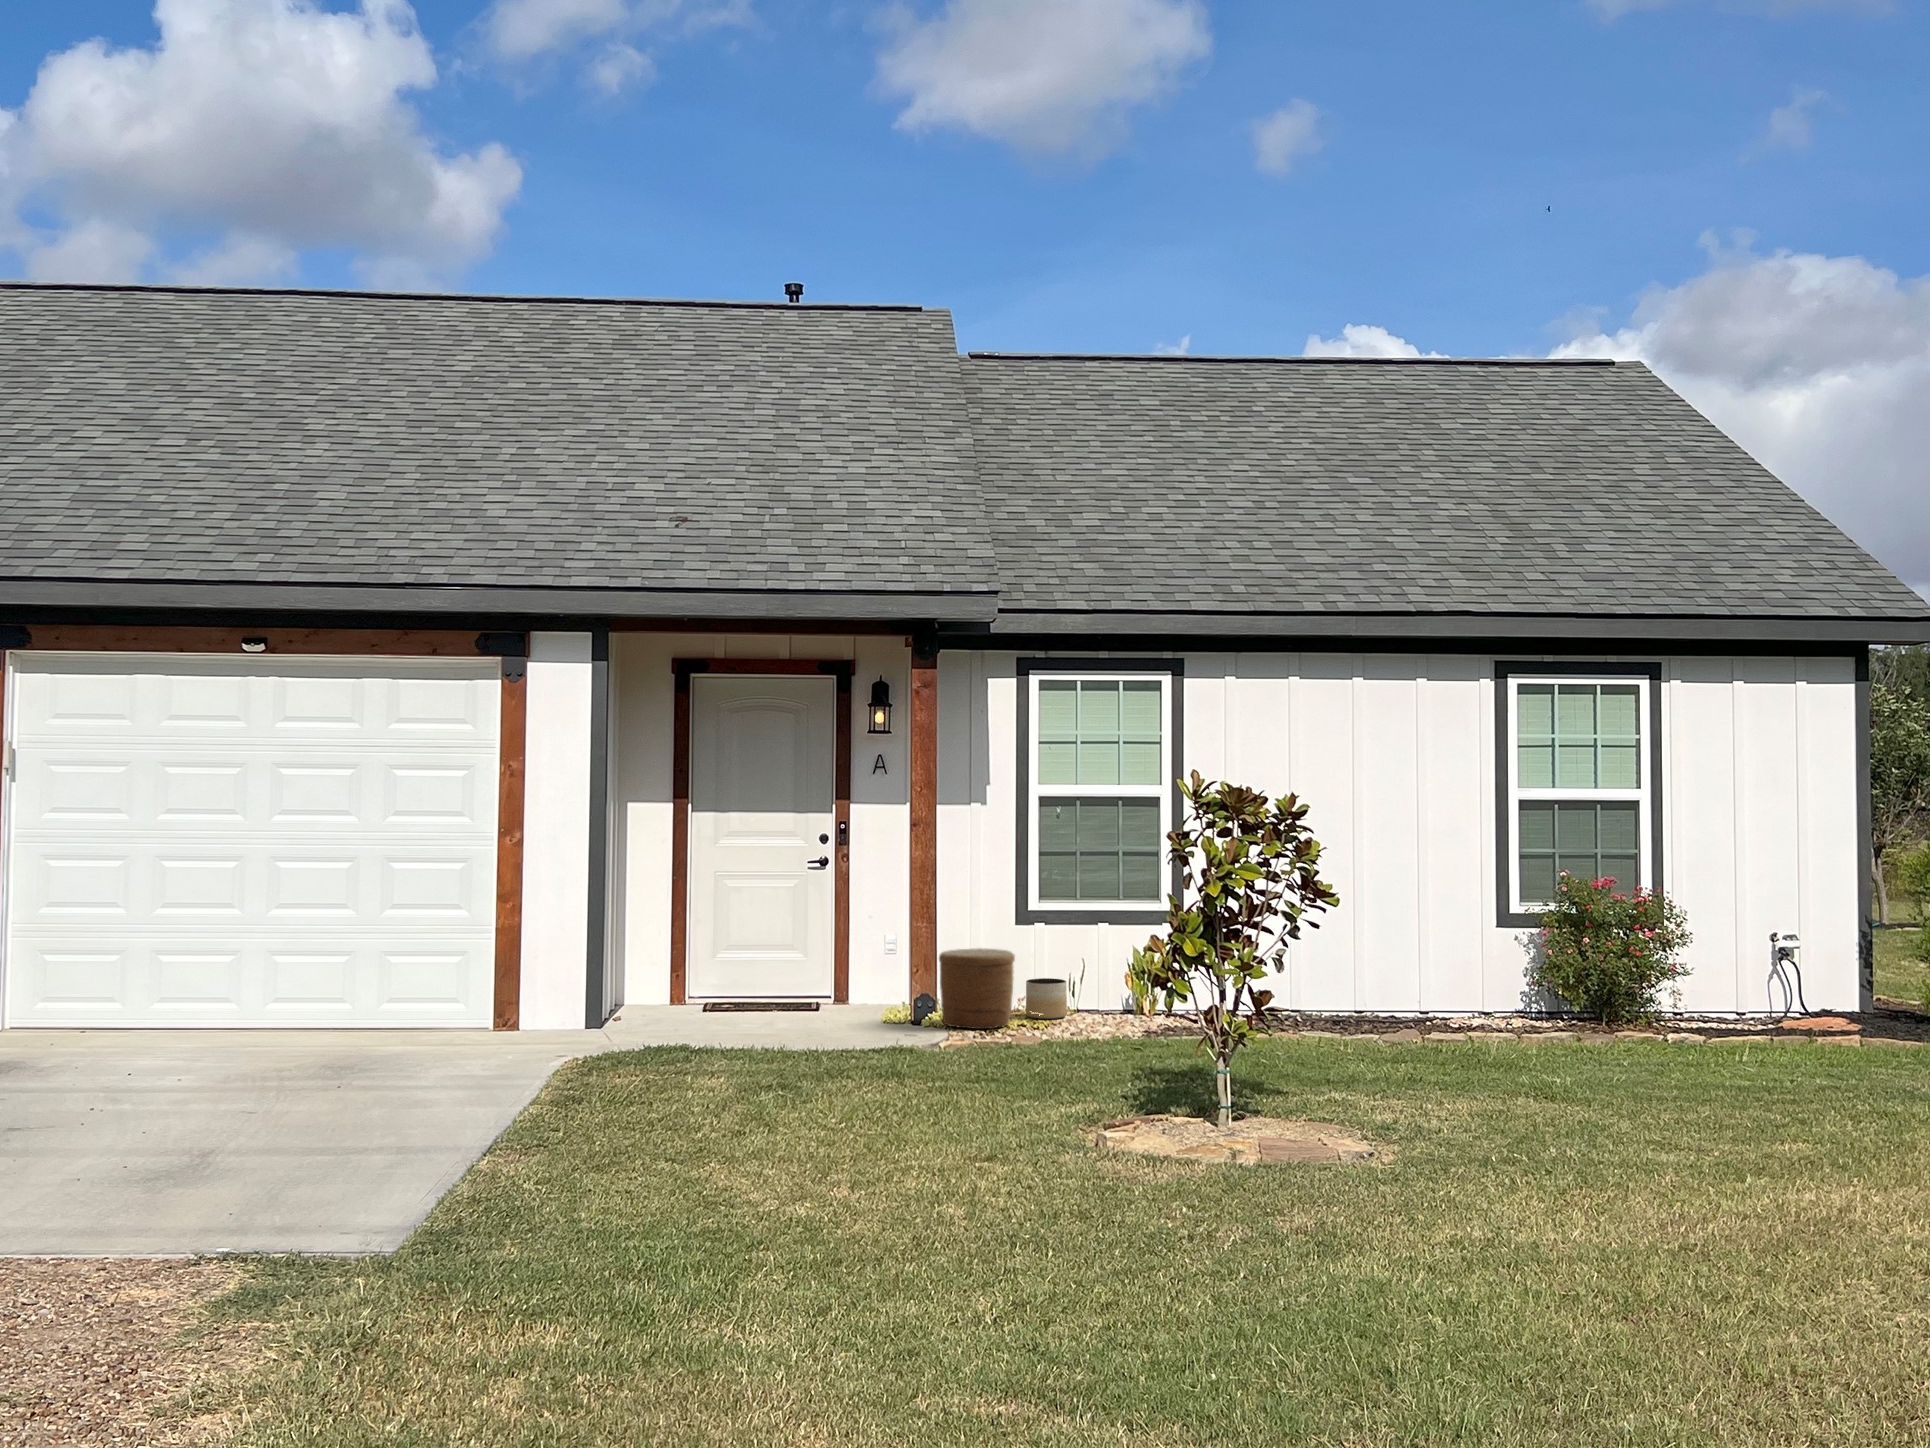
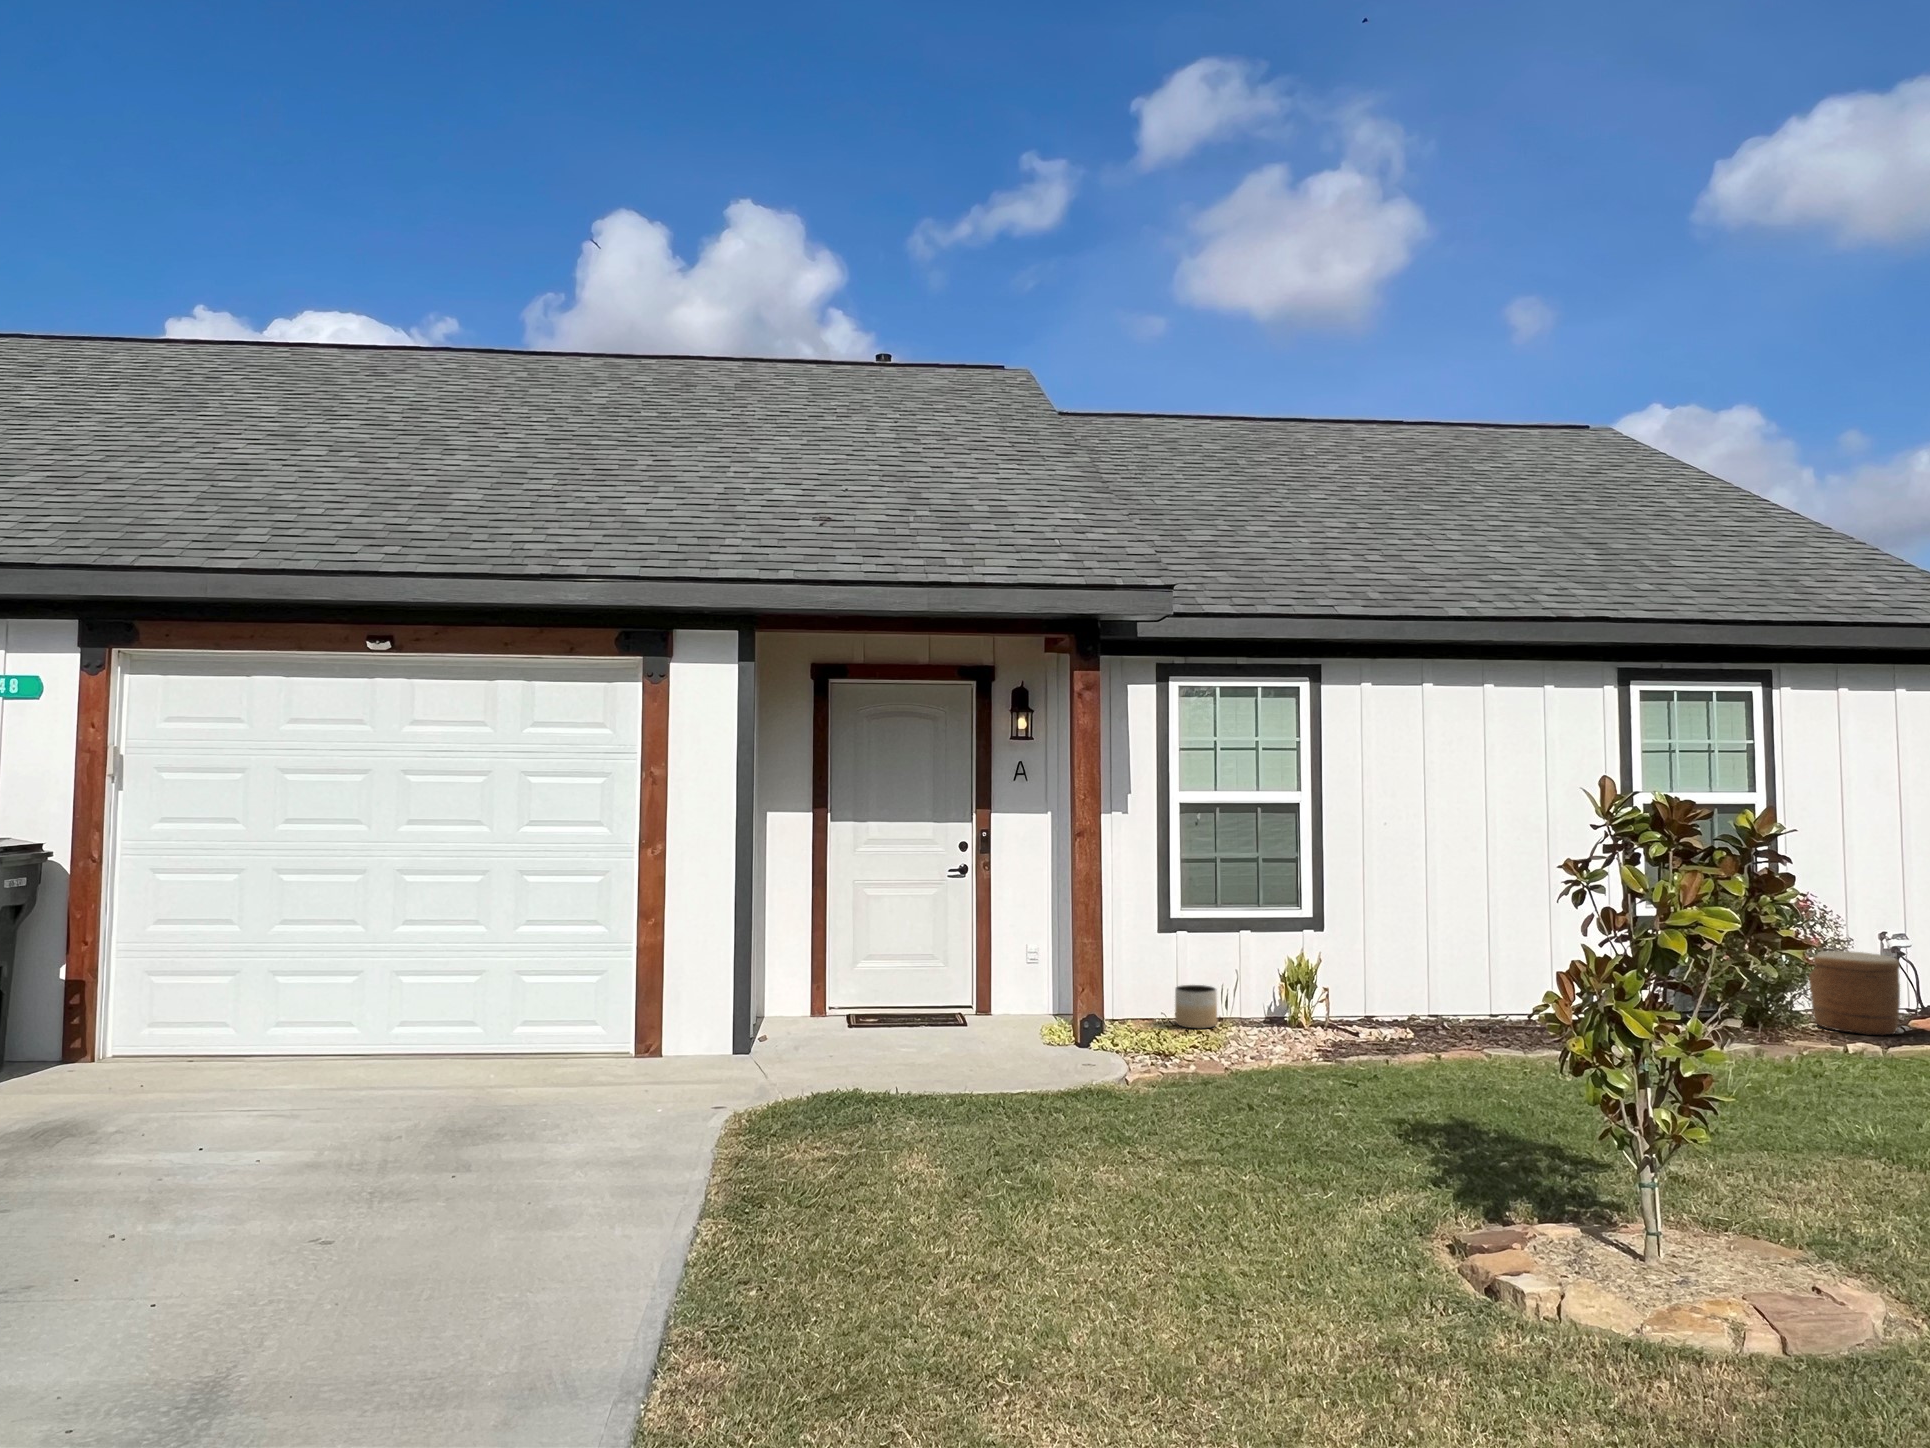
woven basket: present [939,948,1015,1029] -> present [1809,951,1900,1035]

